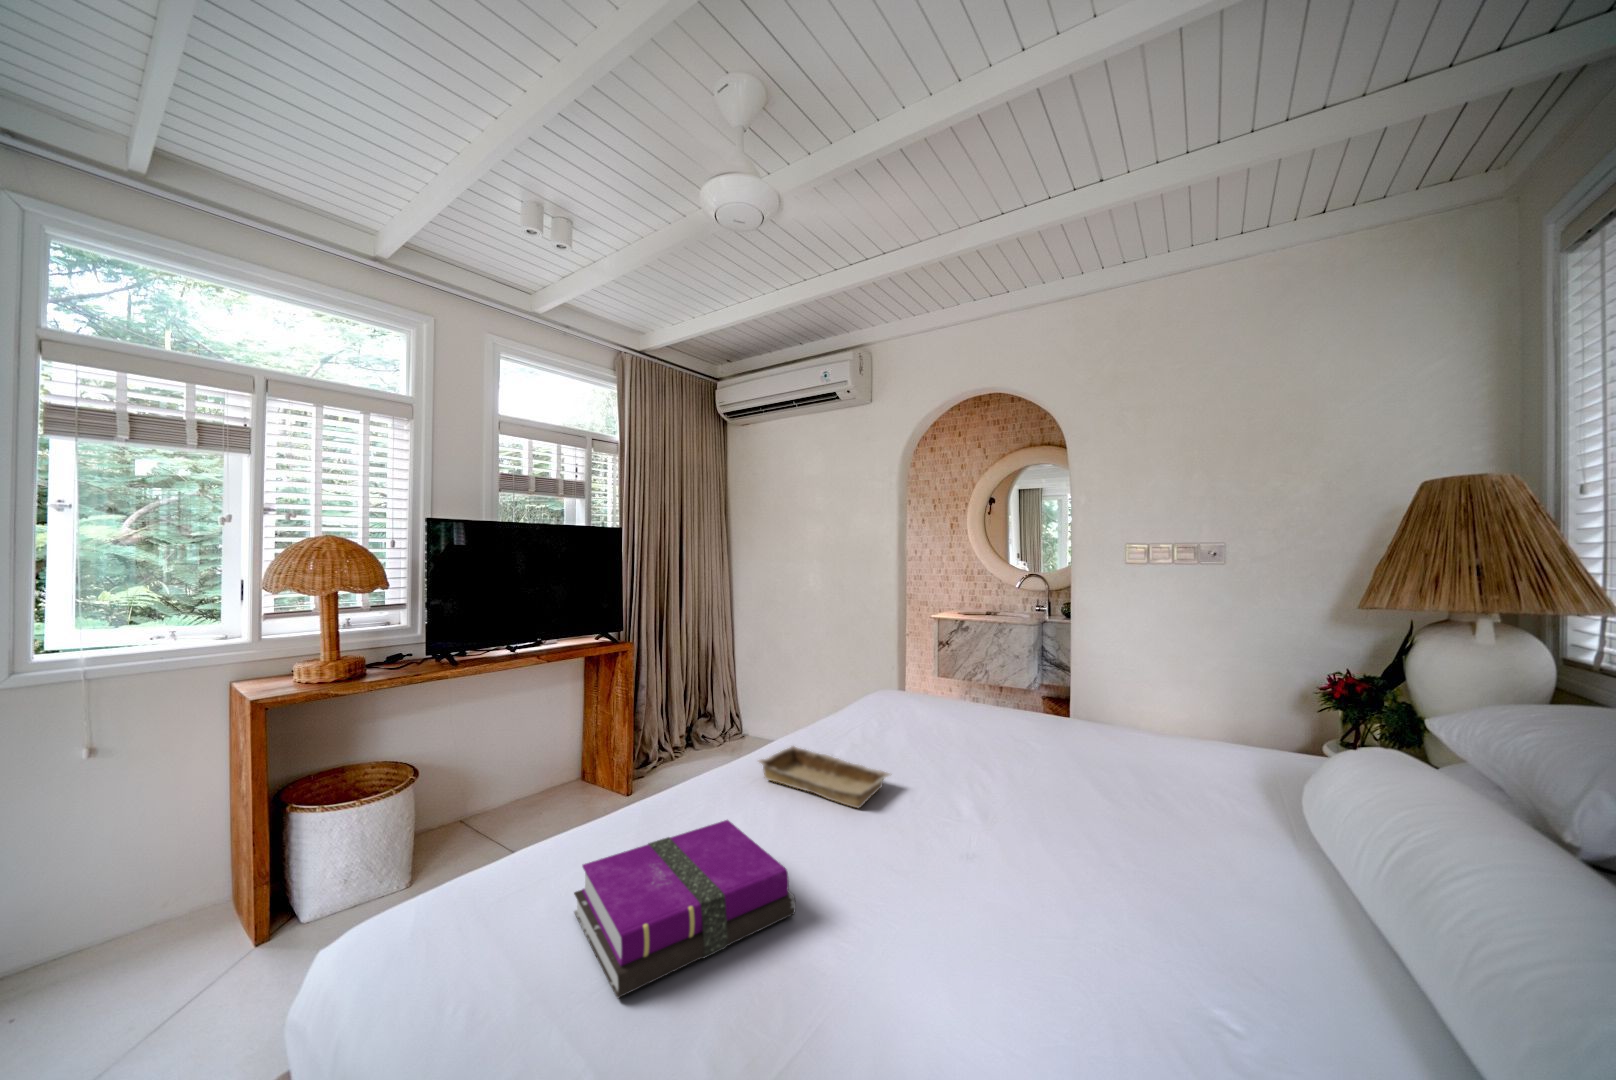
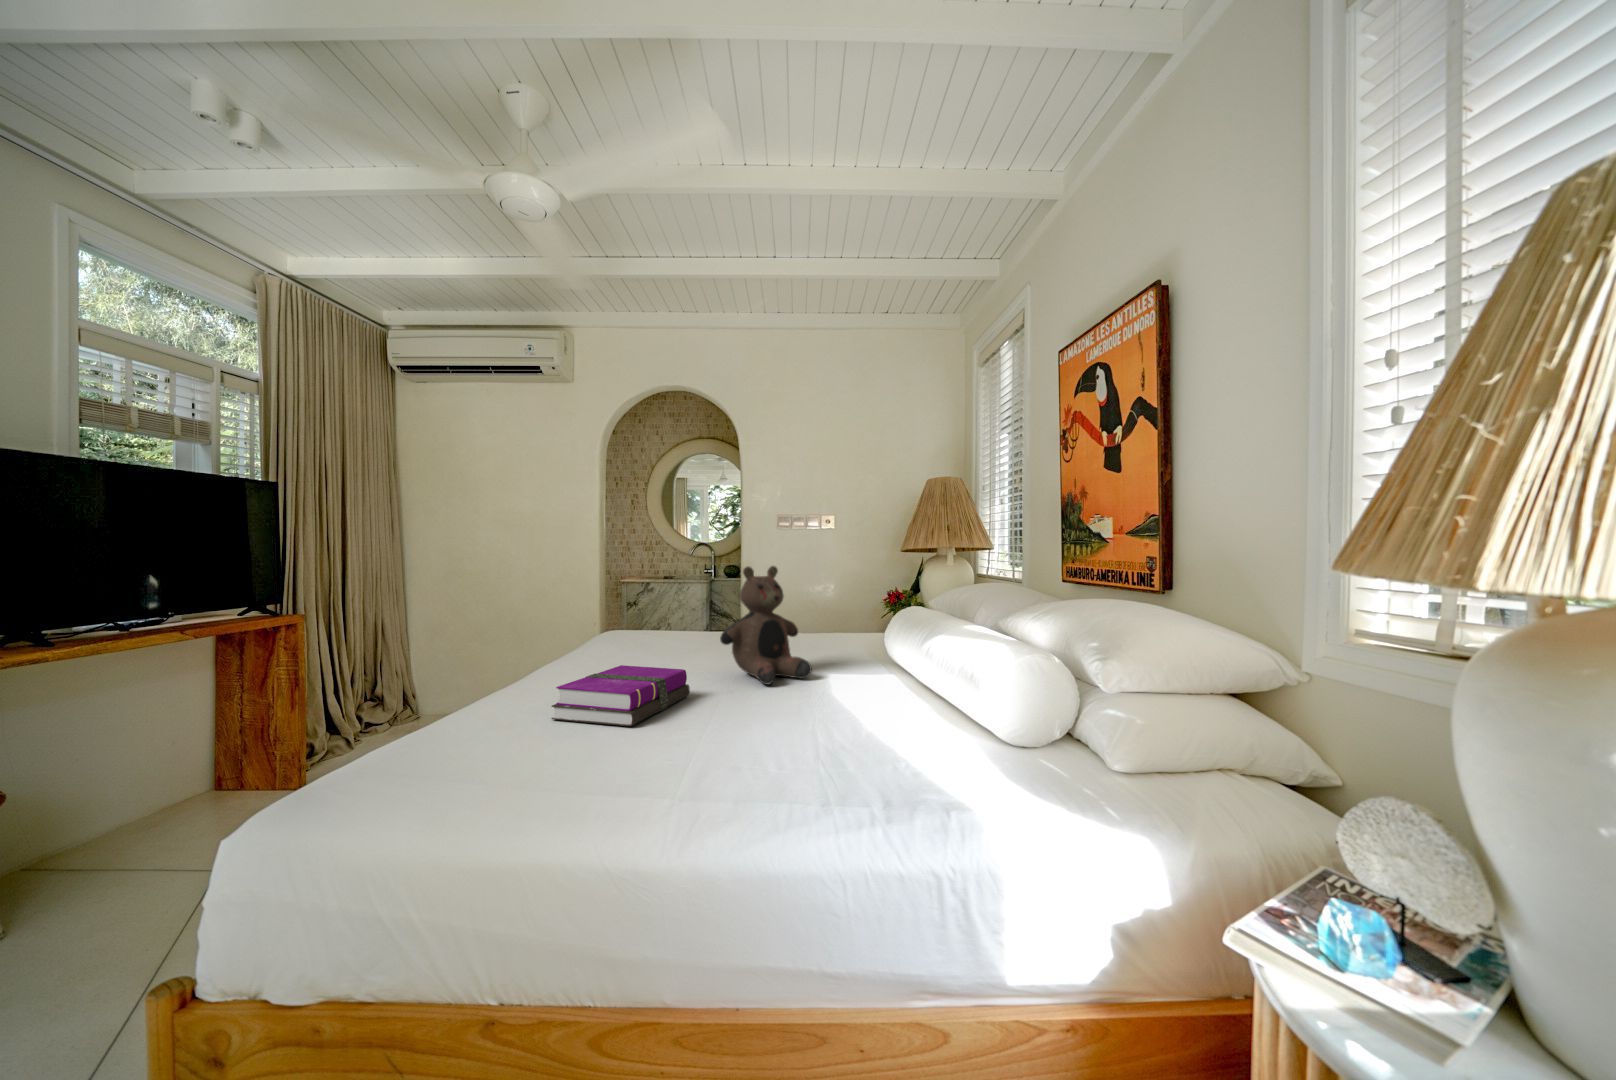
teddy bear: none [885,680,1055,933] -> present [720,566,812,684]
tray: present [759,746,890,808] -> none [589,648,687,667]

